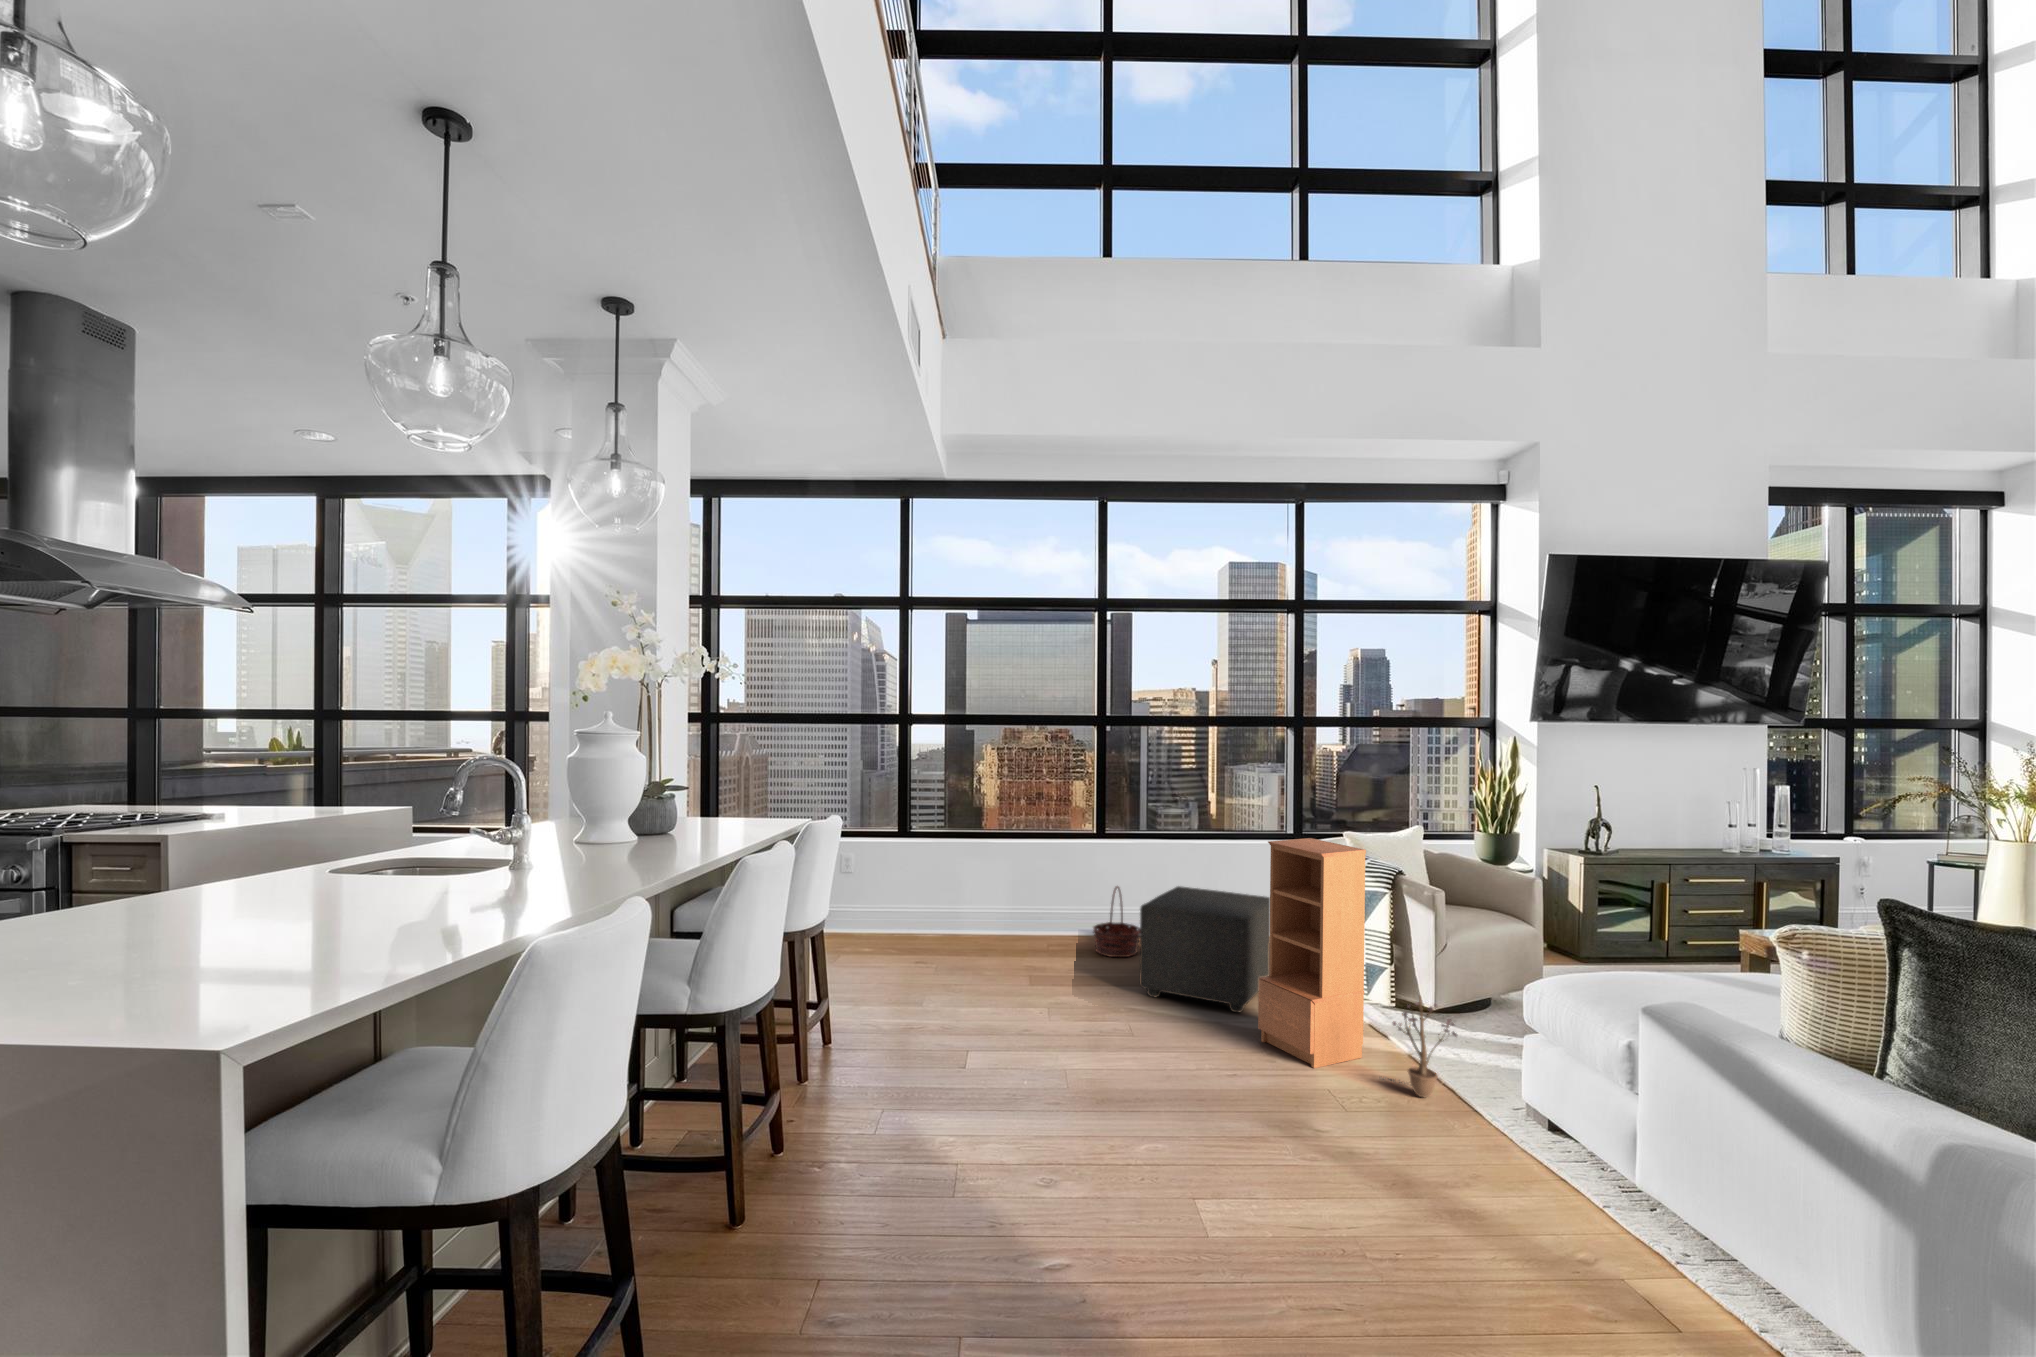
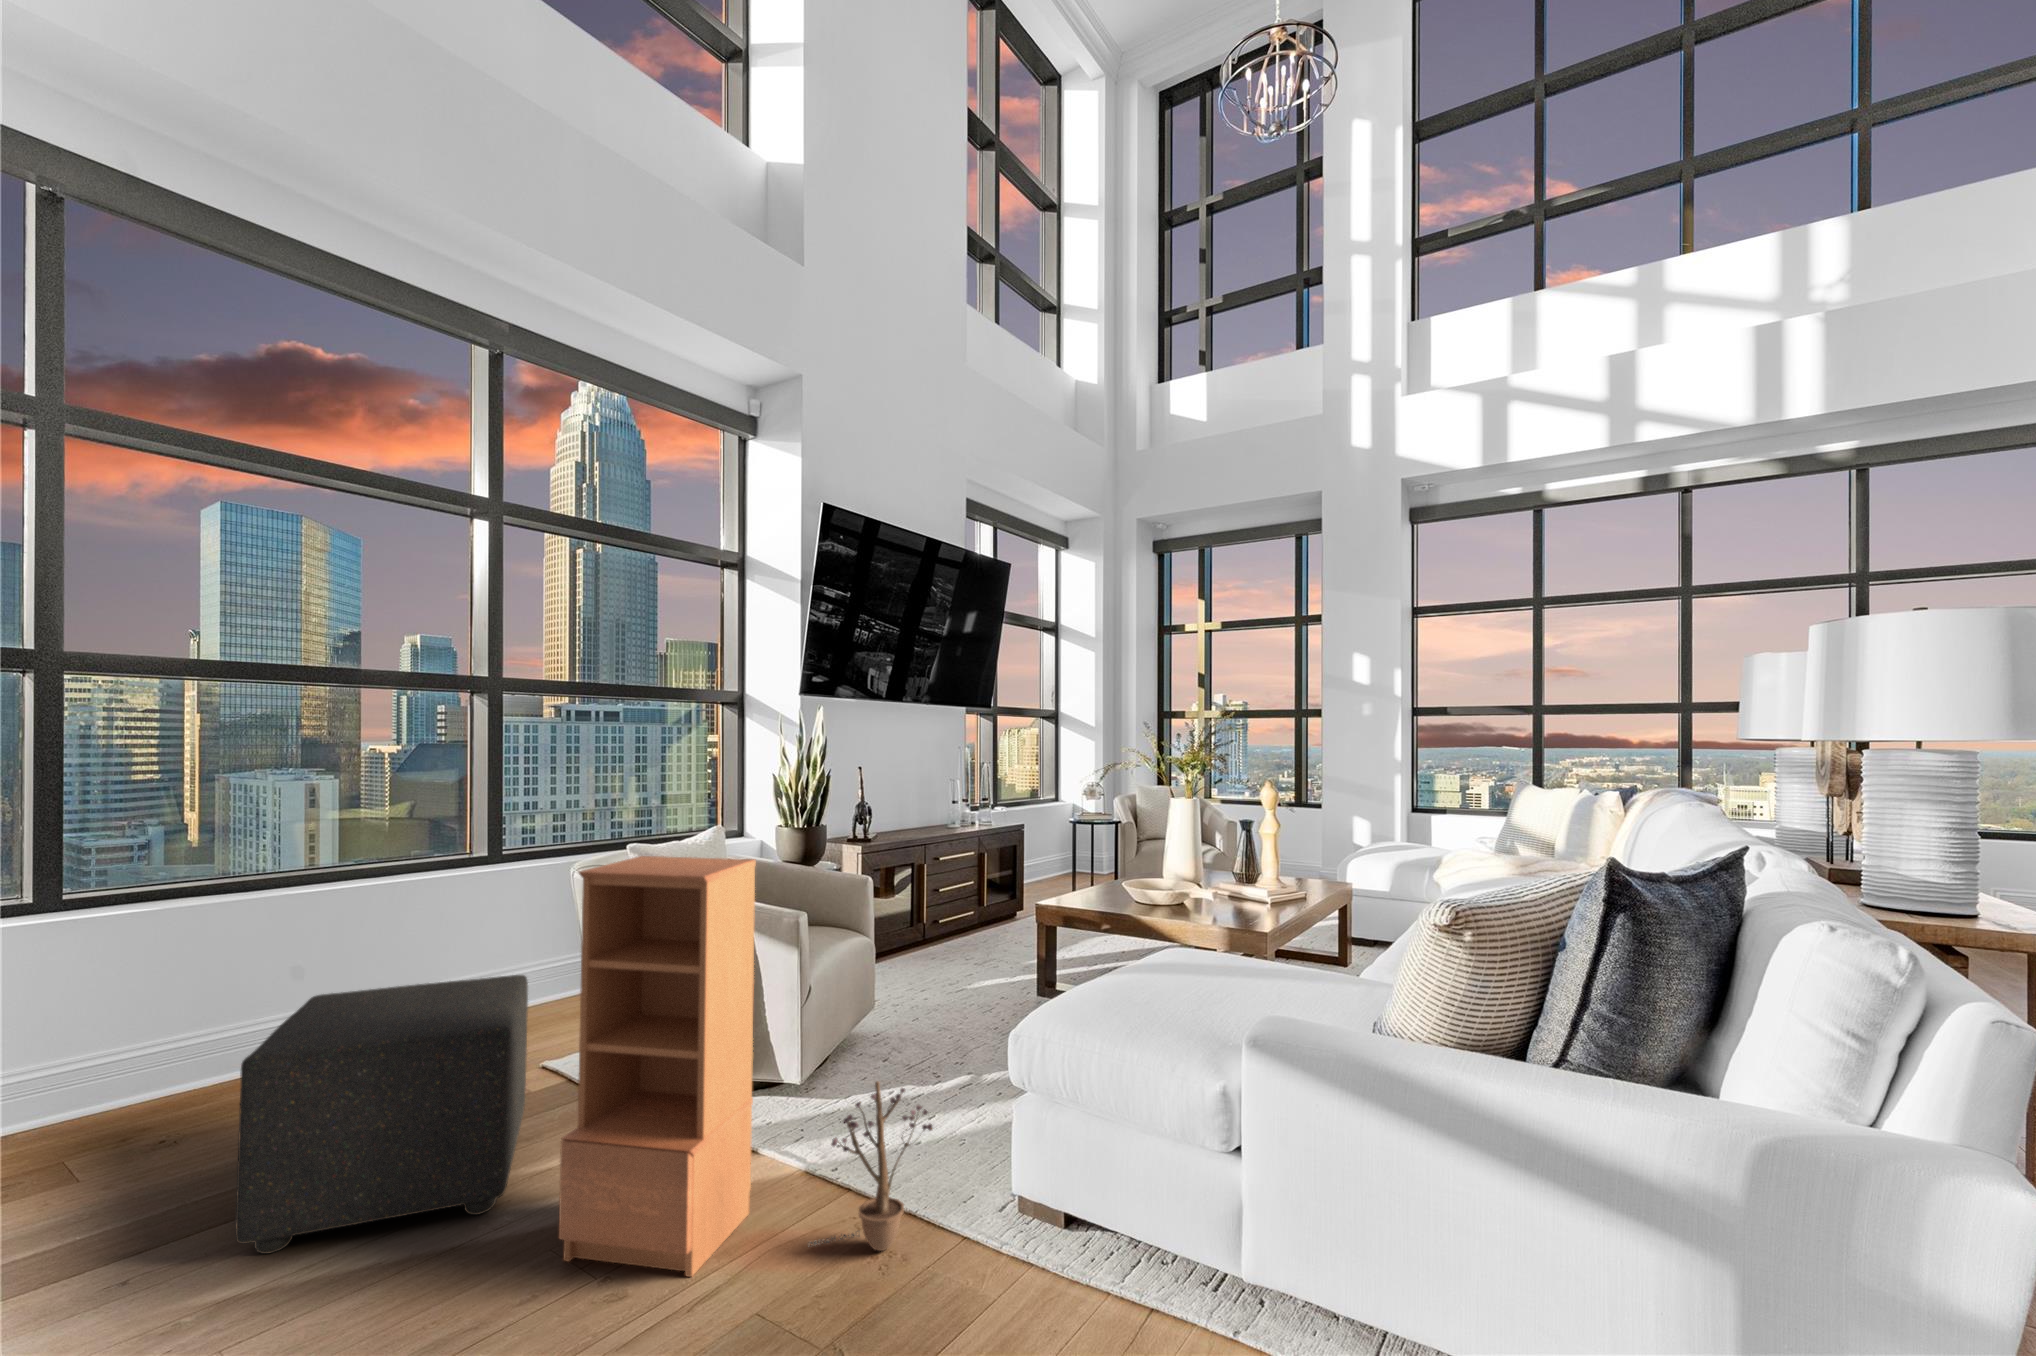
basket: present [1093,886,1140,957] -> none [67,1025,210,1189]

